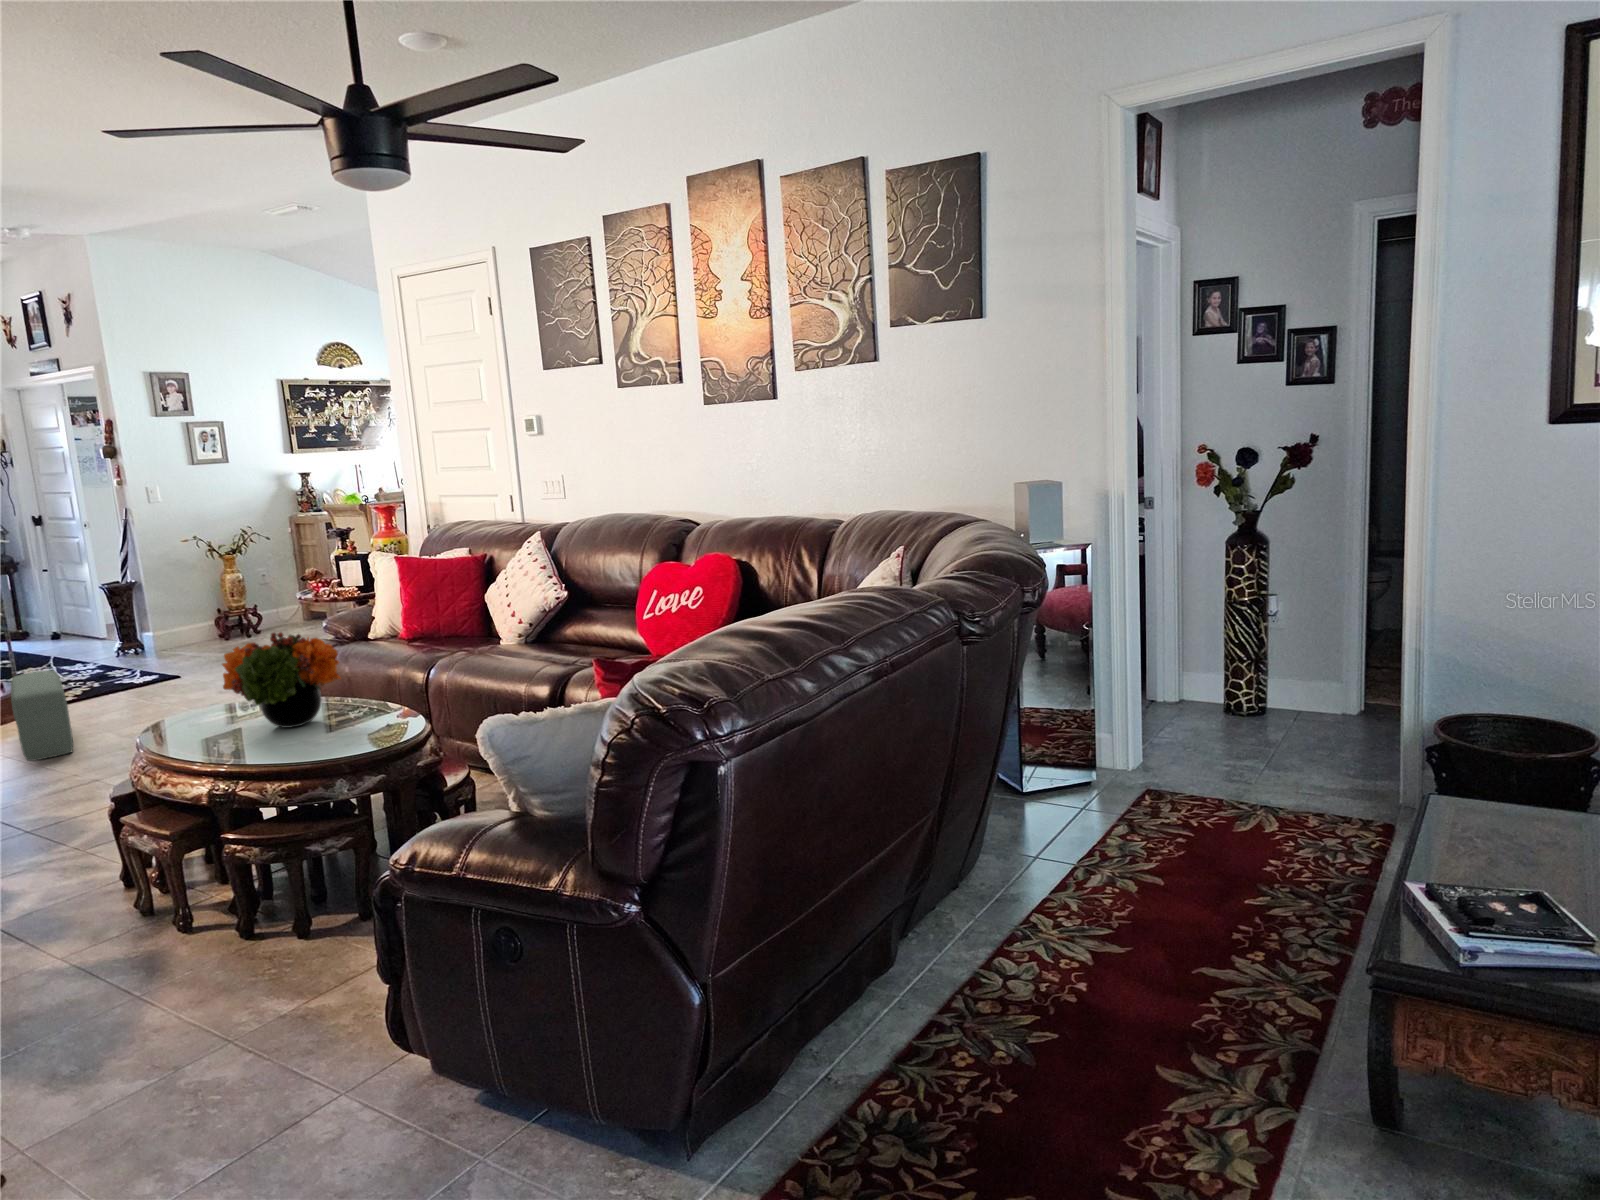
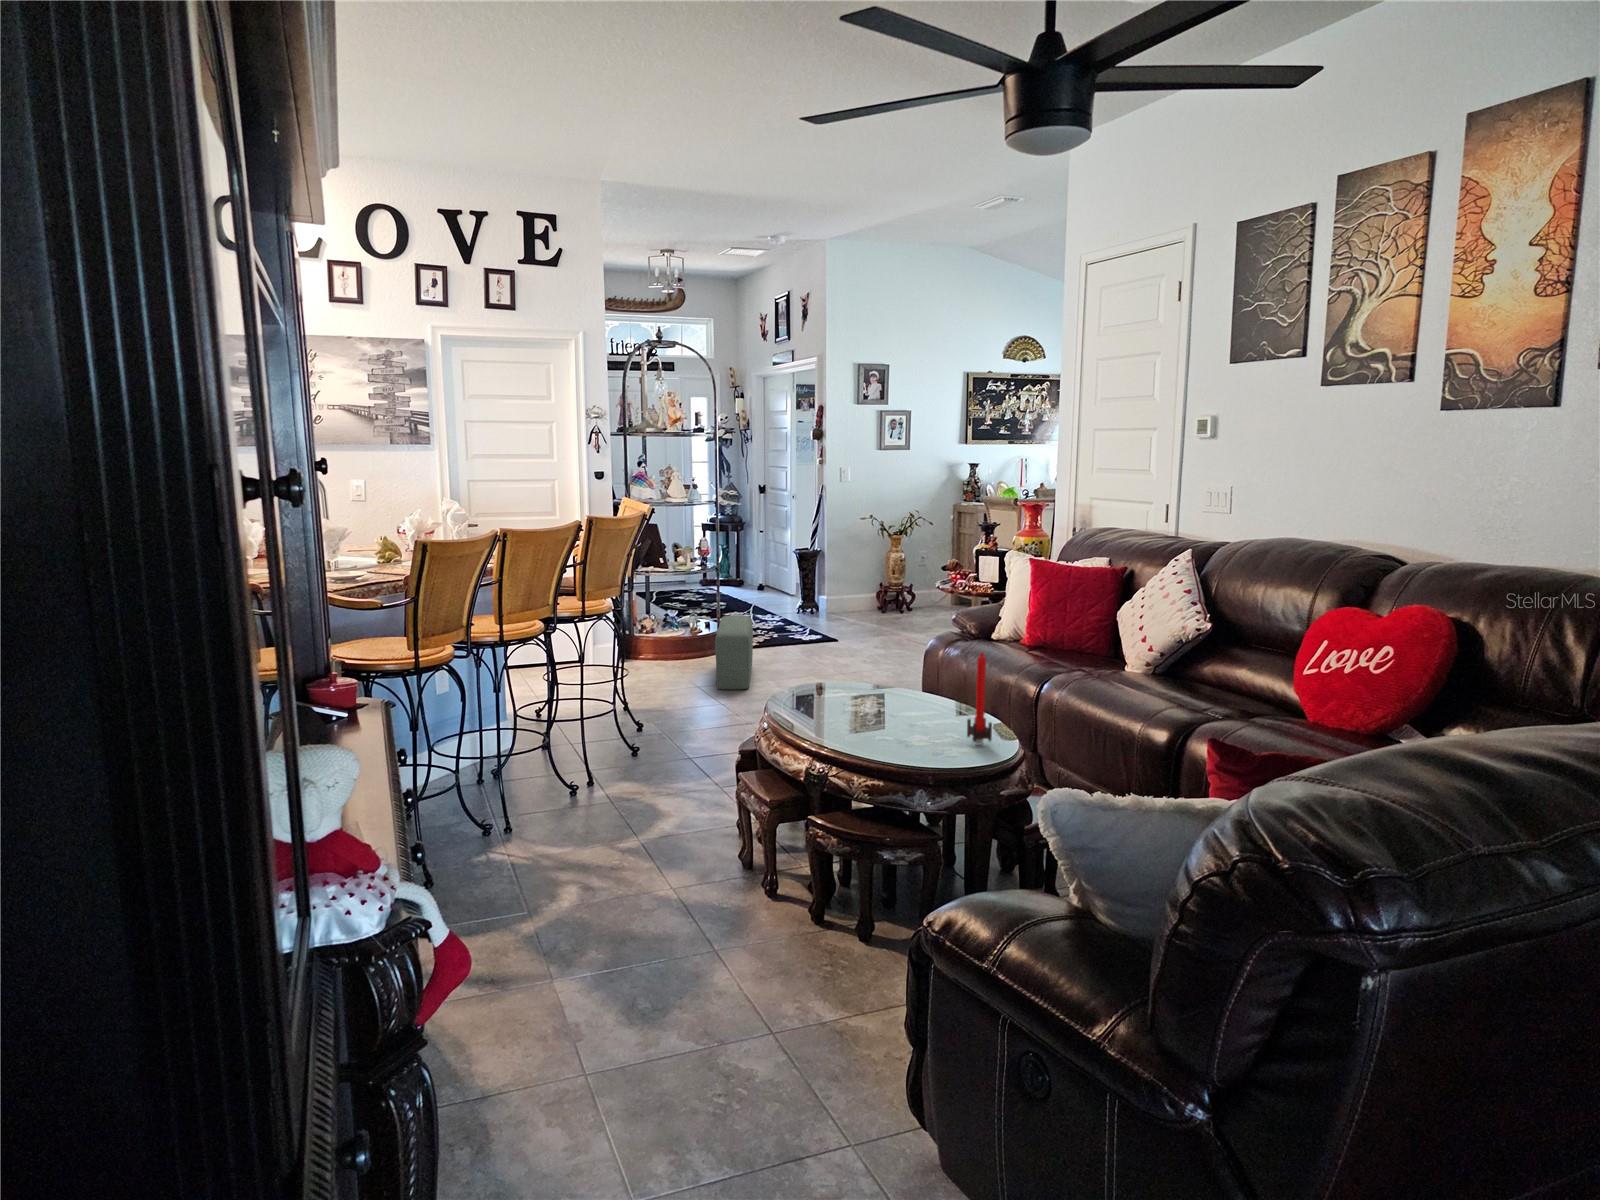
flower arrangement: present [222,632,341,728] -> none [841,623,950,720]
candle: none [372,642,399,729] -> present [967,652,992,745]

